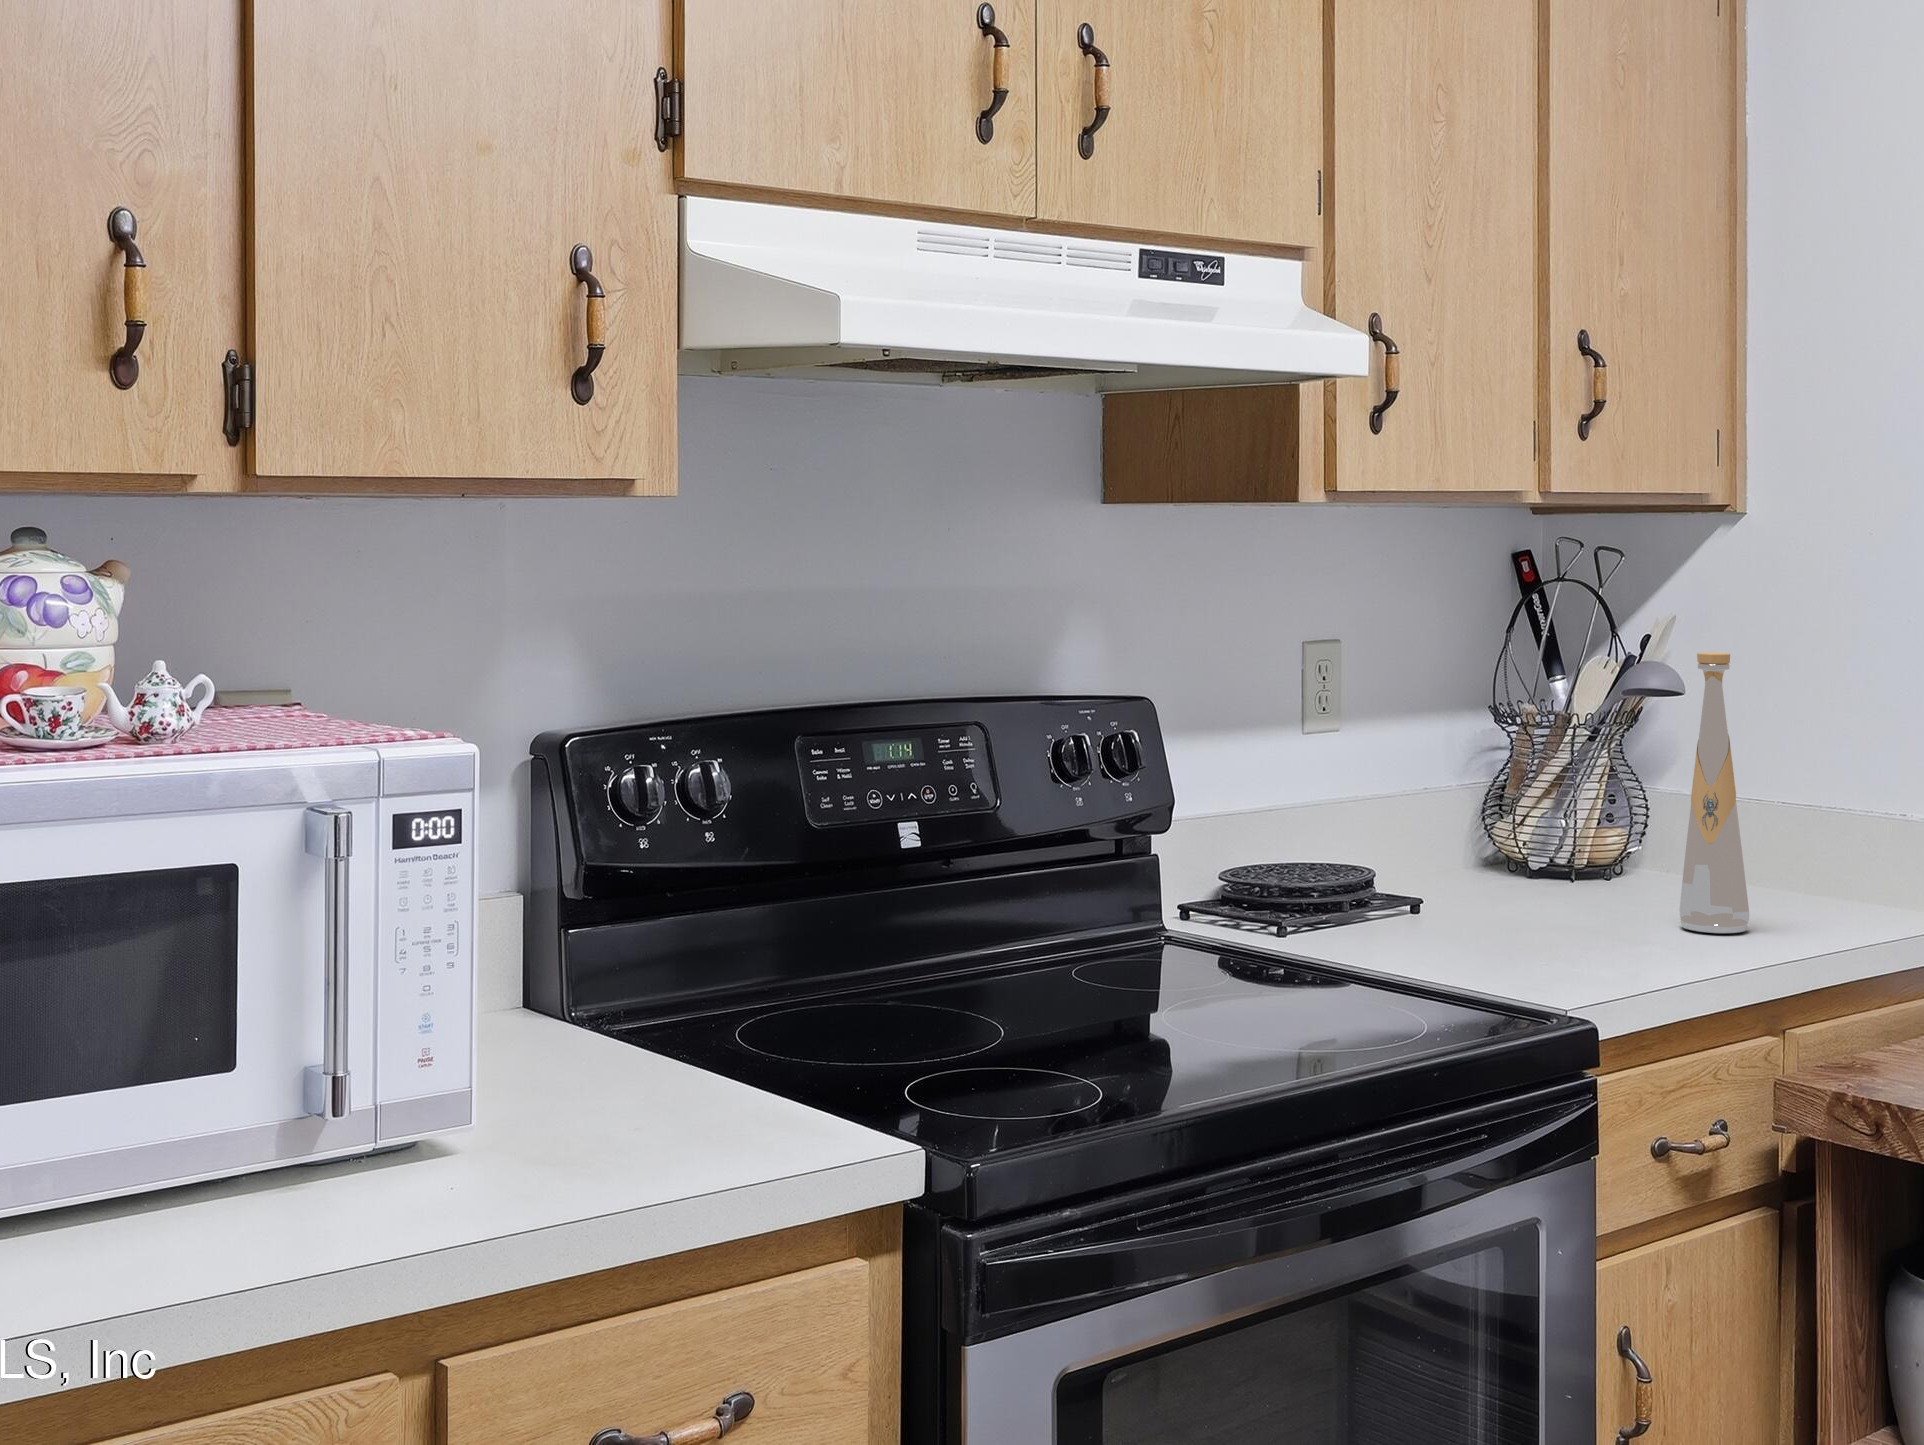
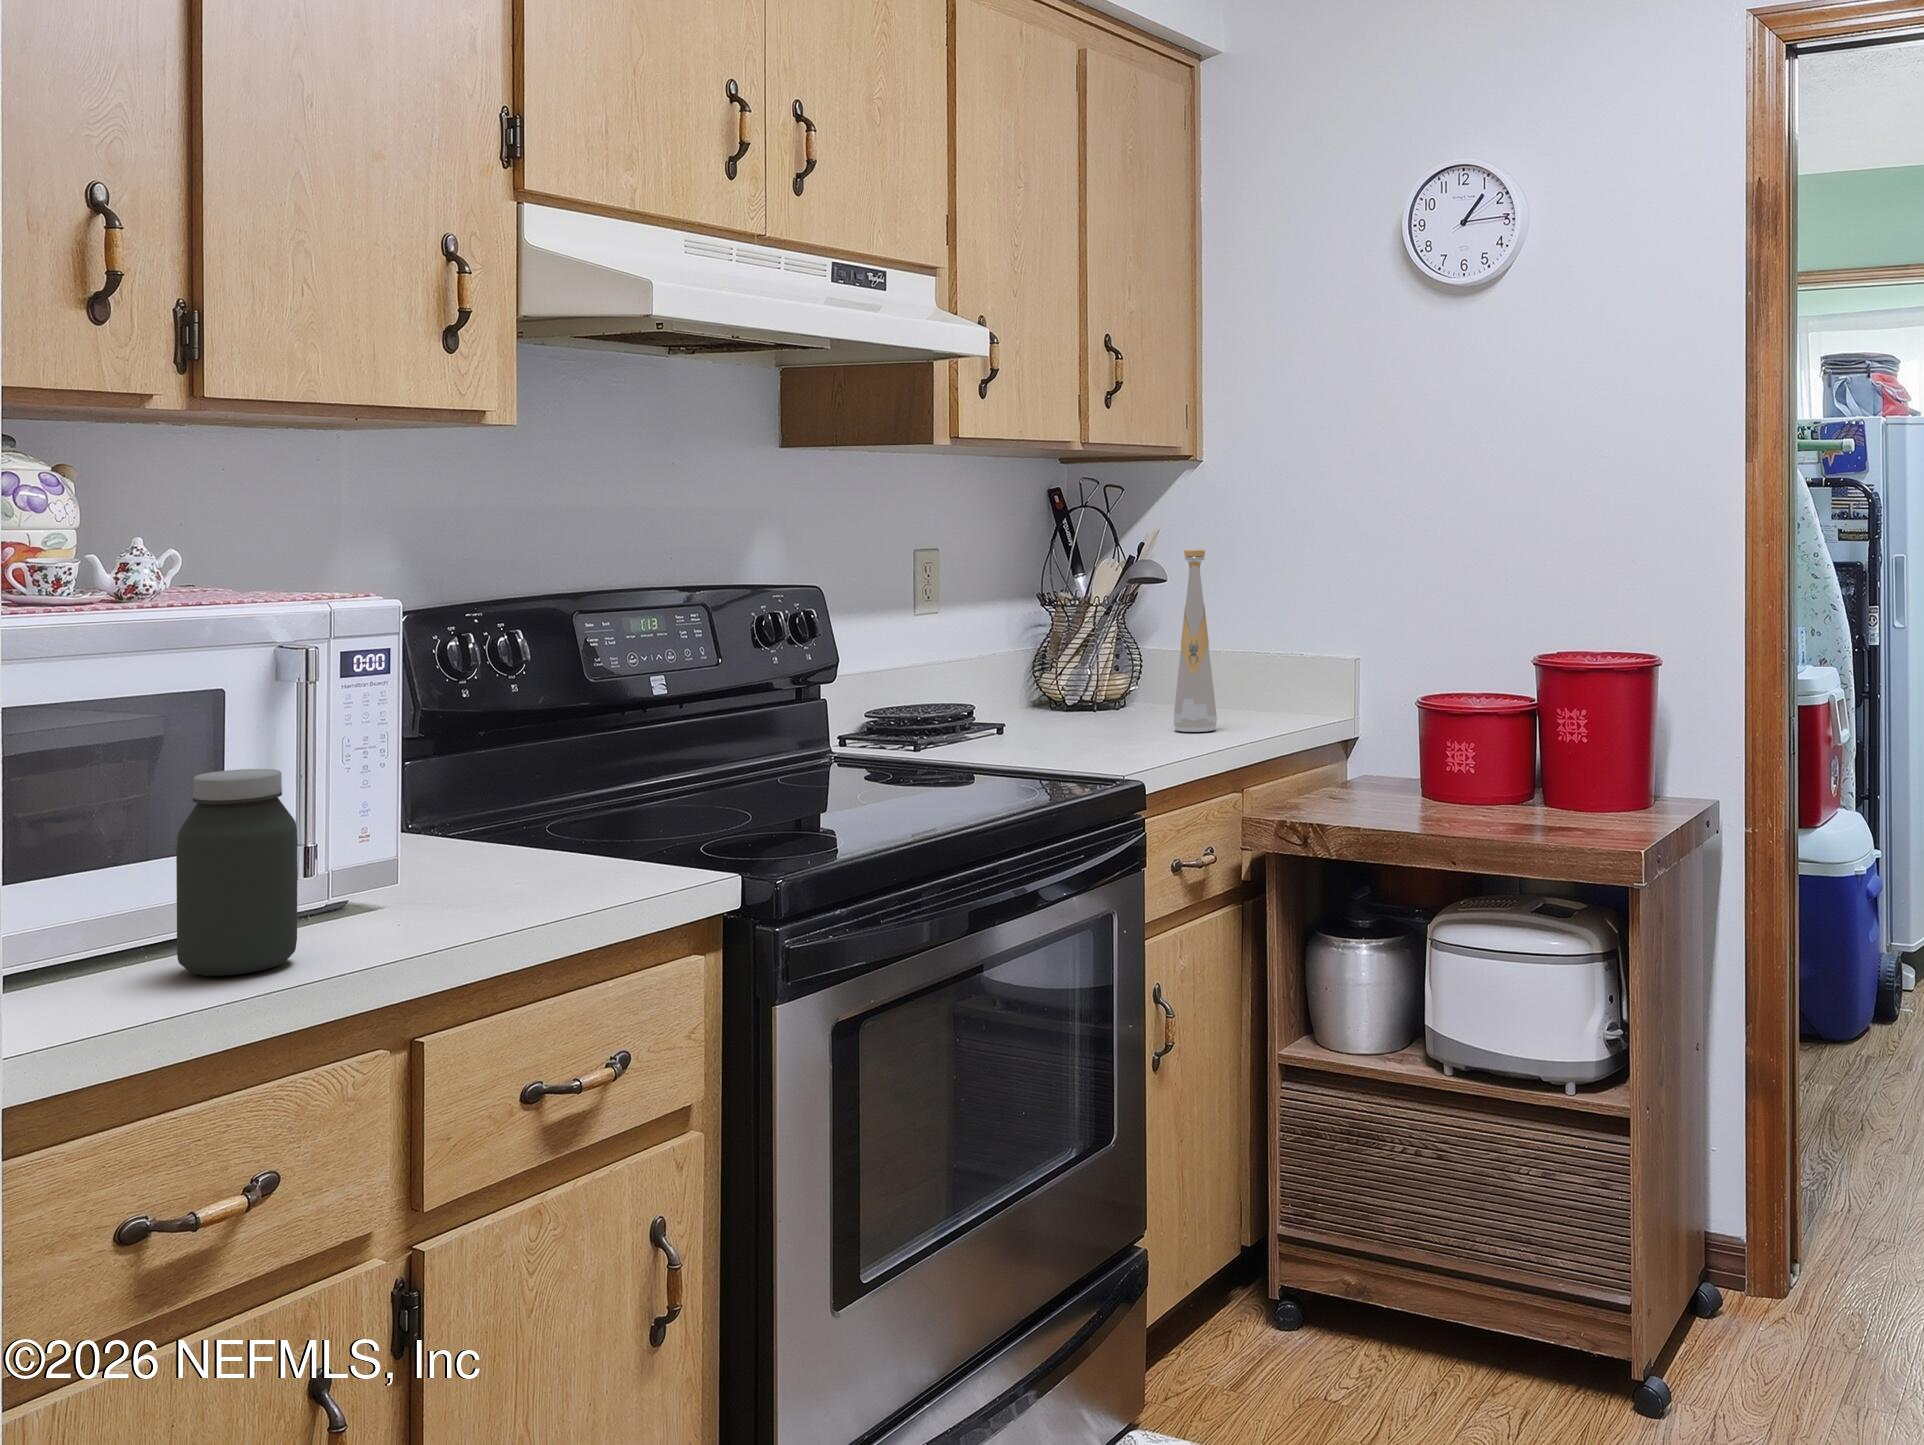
jar: none [107,987,255,1270] -> present [176,769,298,976]

